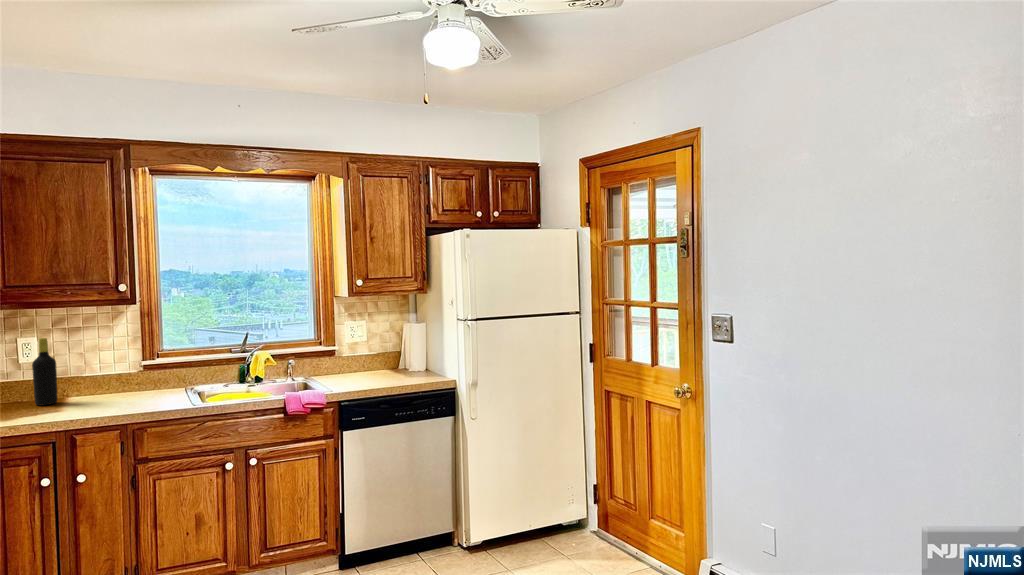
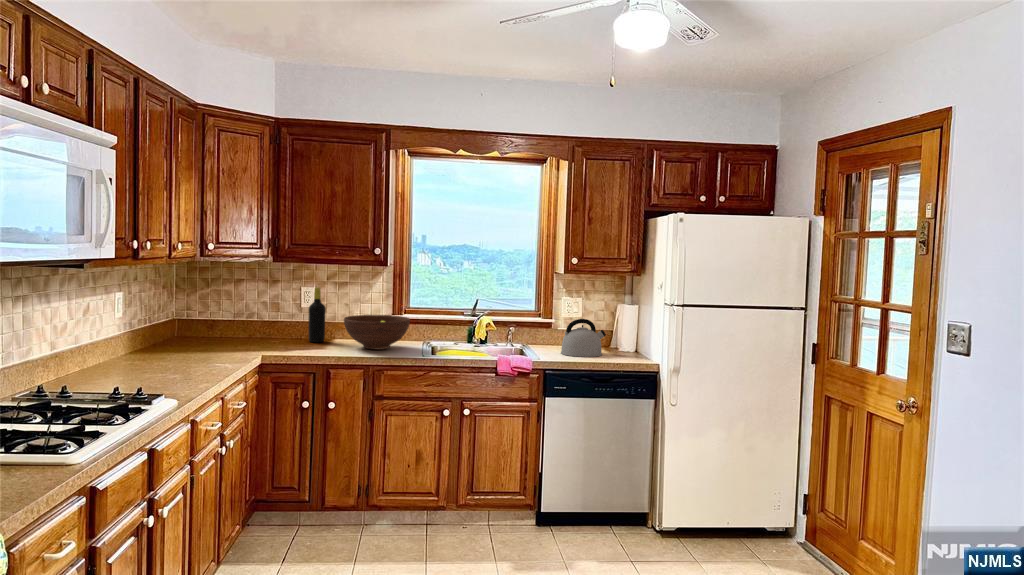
kettle: none [350,343,395,383] -> present [561,319,606,357]
fruit bowl: none [85,362,172,405] -> present [344,315,410,350]

